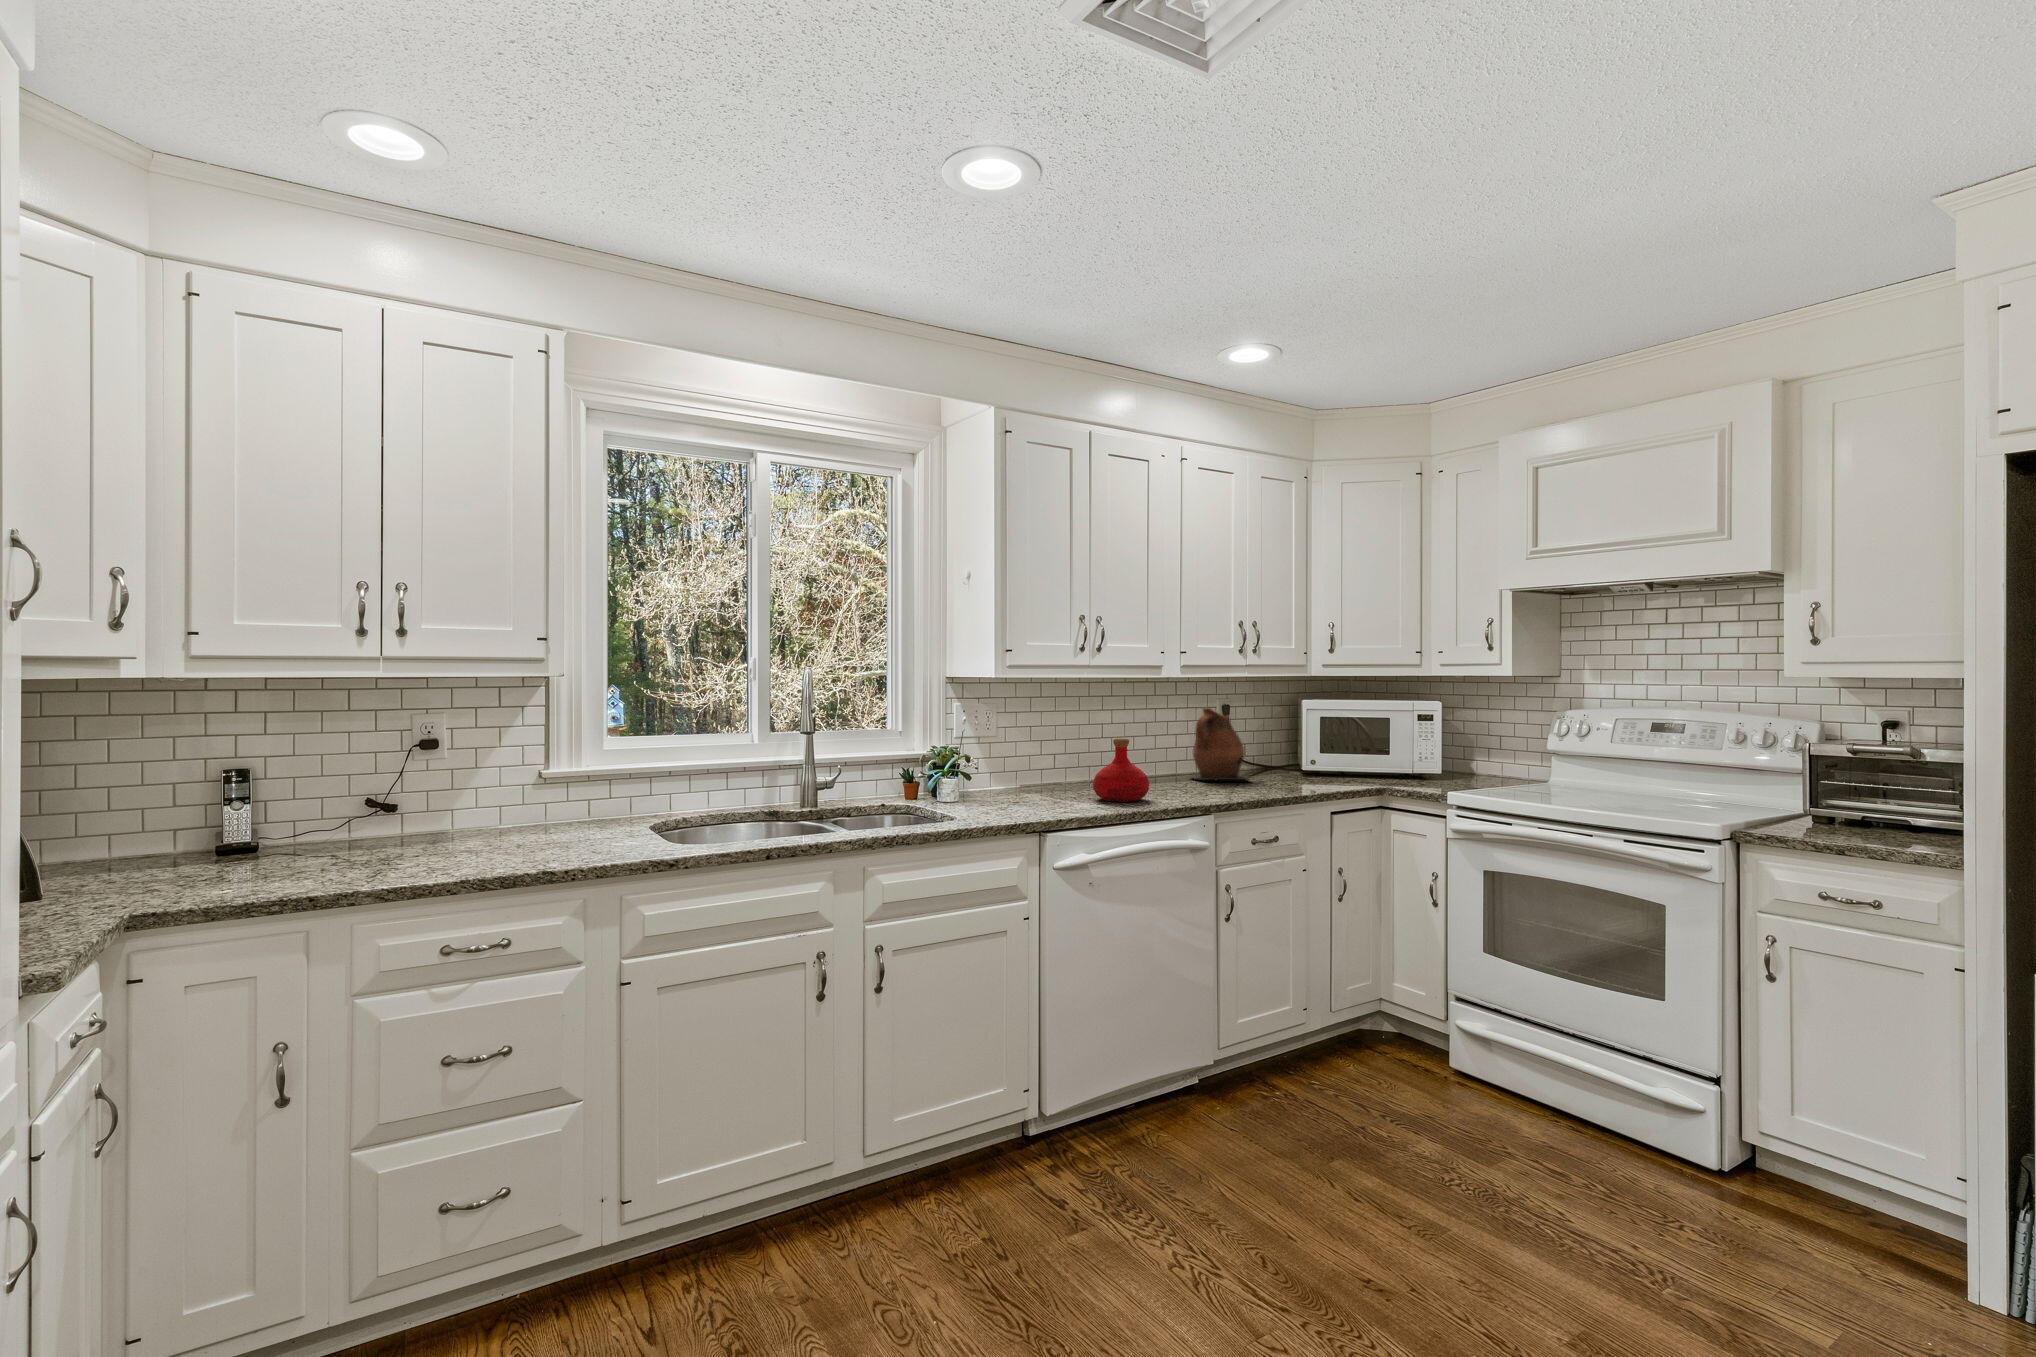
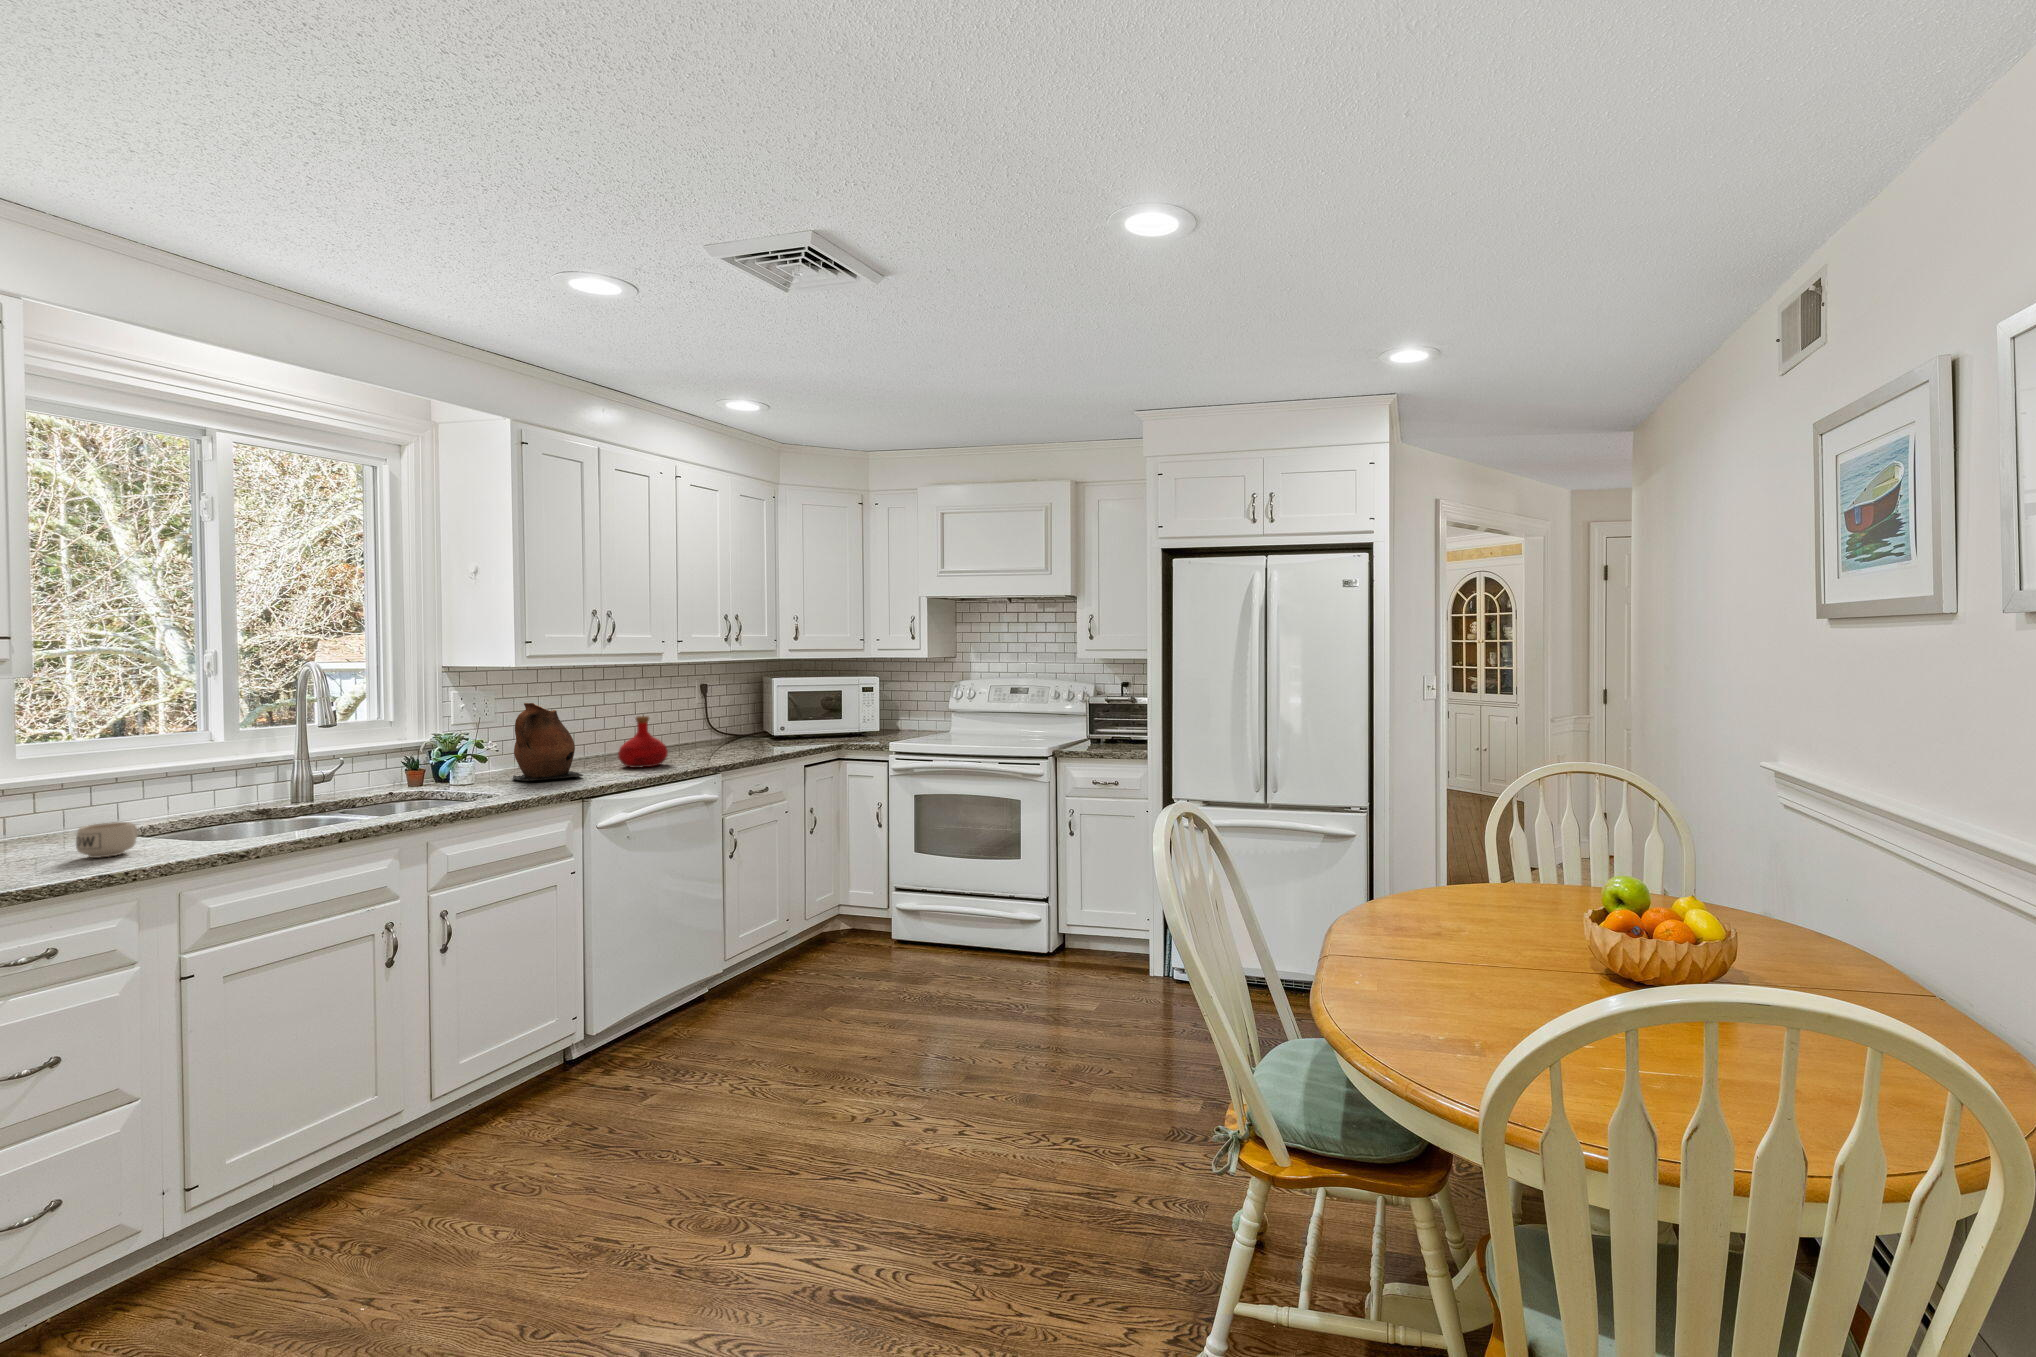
ceramic pitcher: present [1191,708,1249,781] -> present [513,703,583,781]
mug: none [558,818,608,852] -> present [76,822,137,858]

